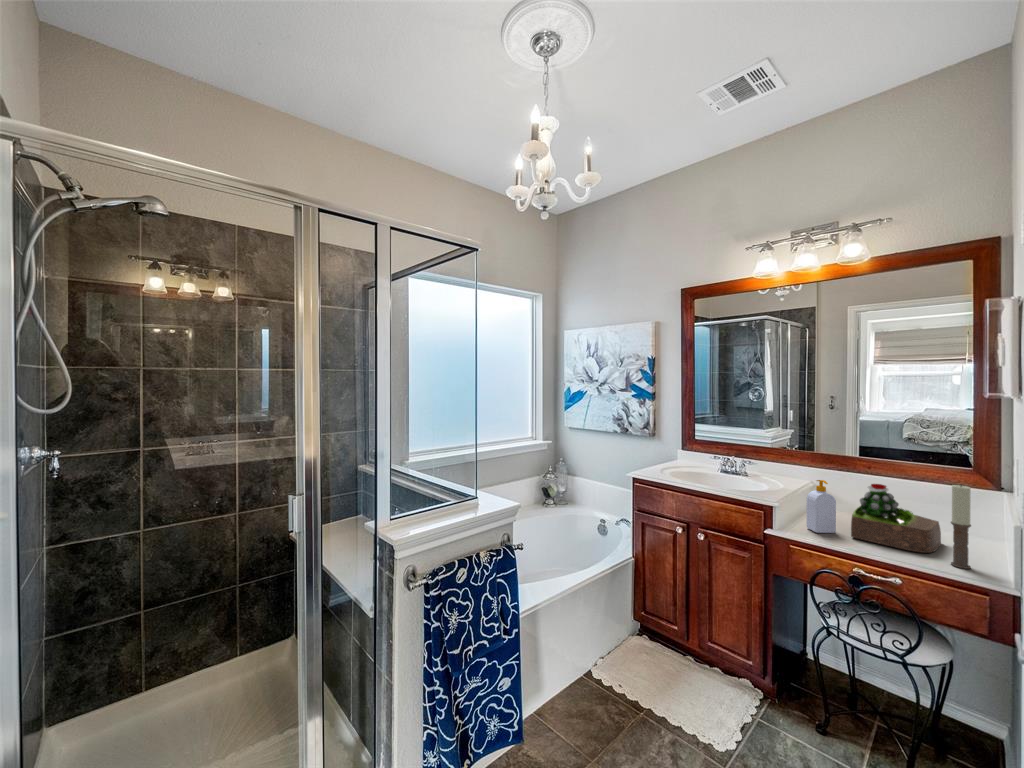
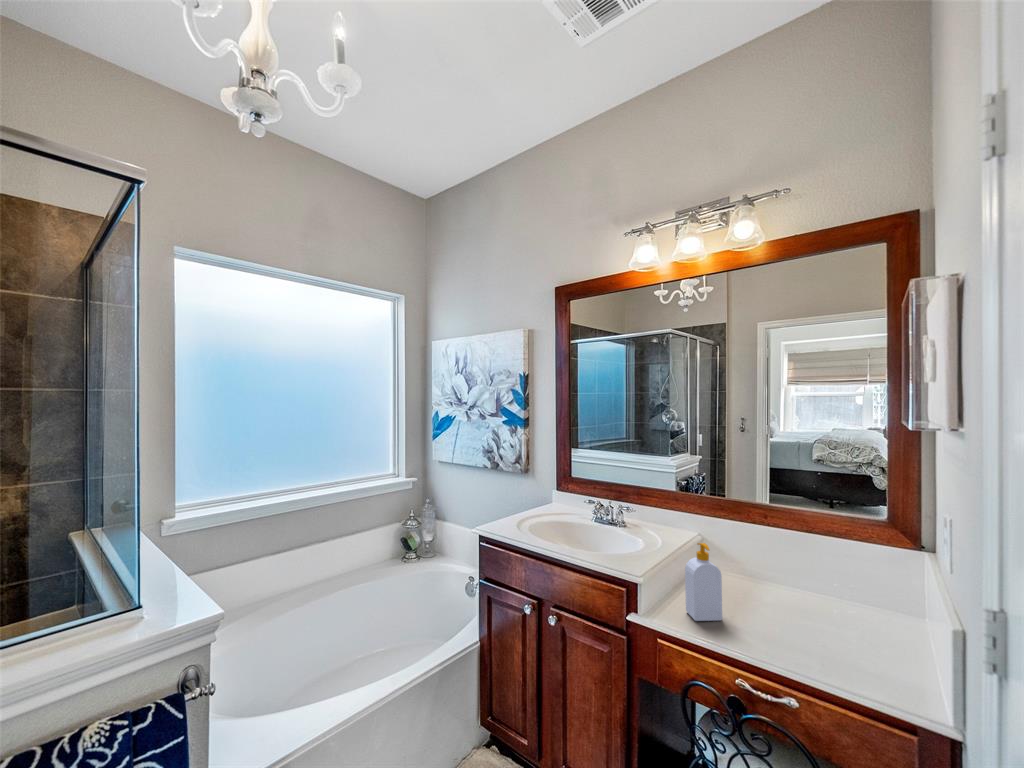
succulent plant: present [851,484,941,553] -> none [740,549,859,660]
candle: present [951,485,971,569] -> none [868,560,899,695]

